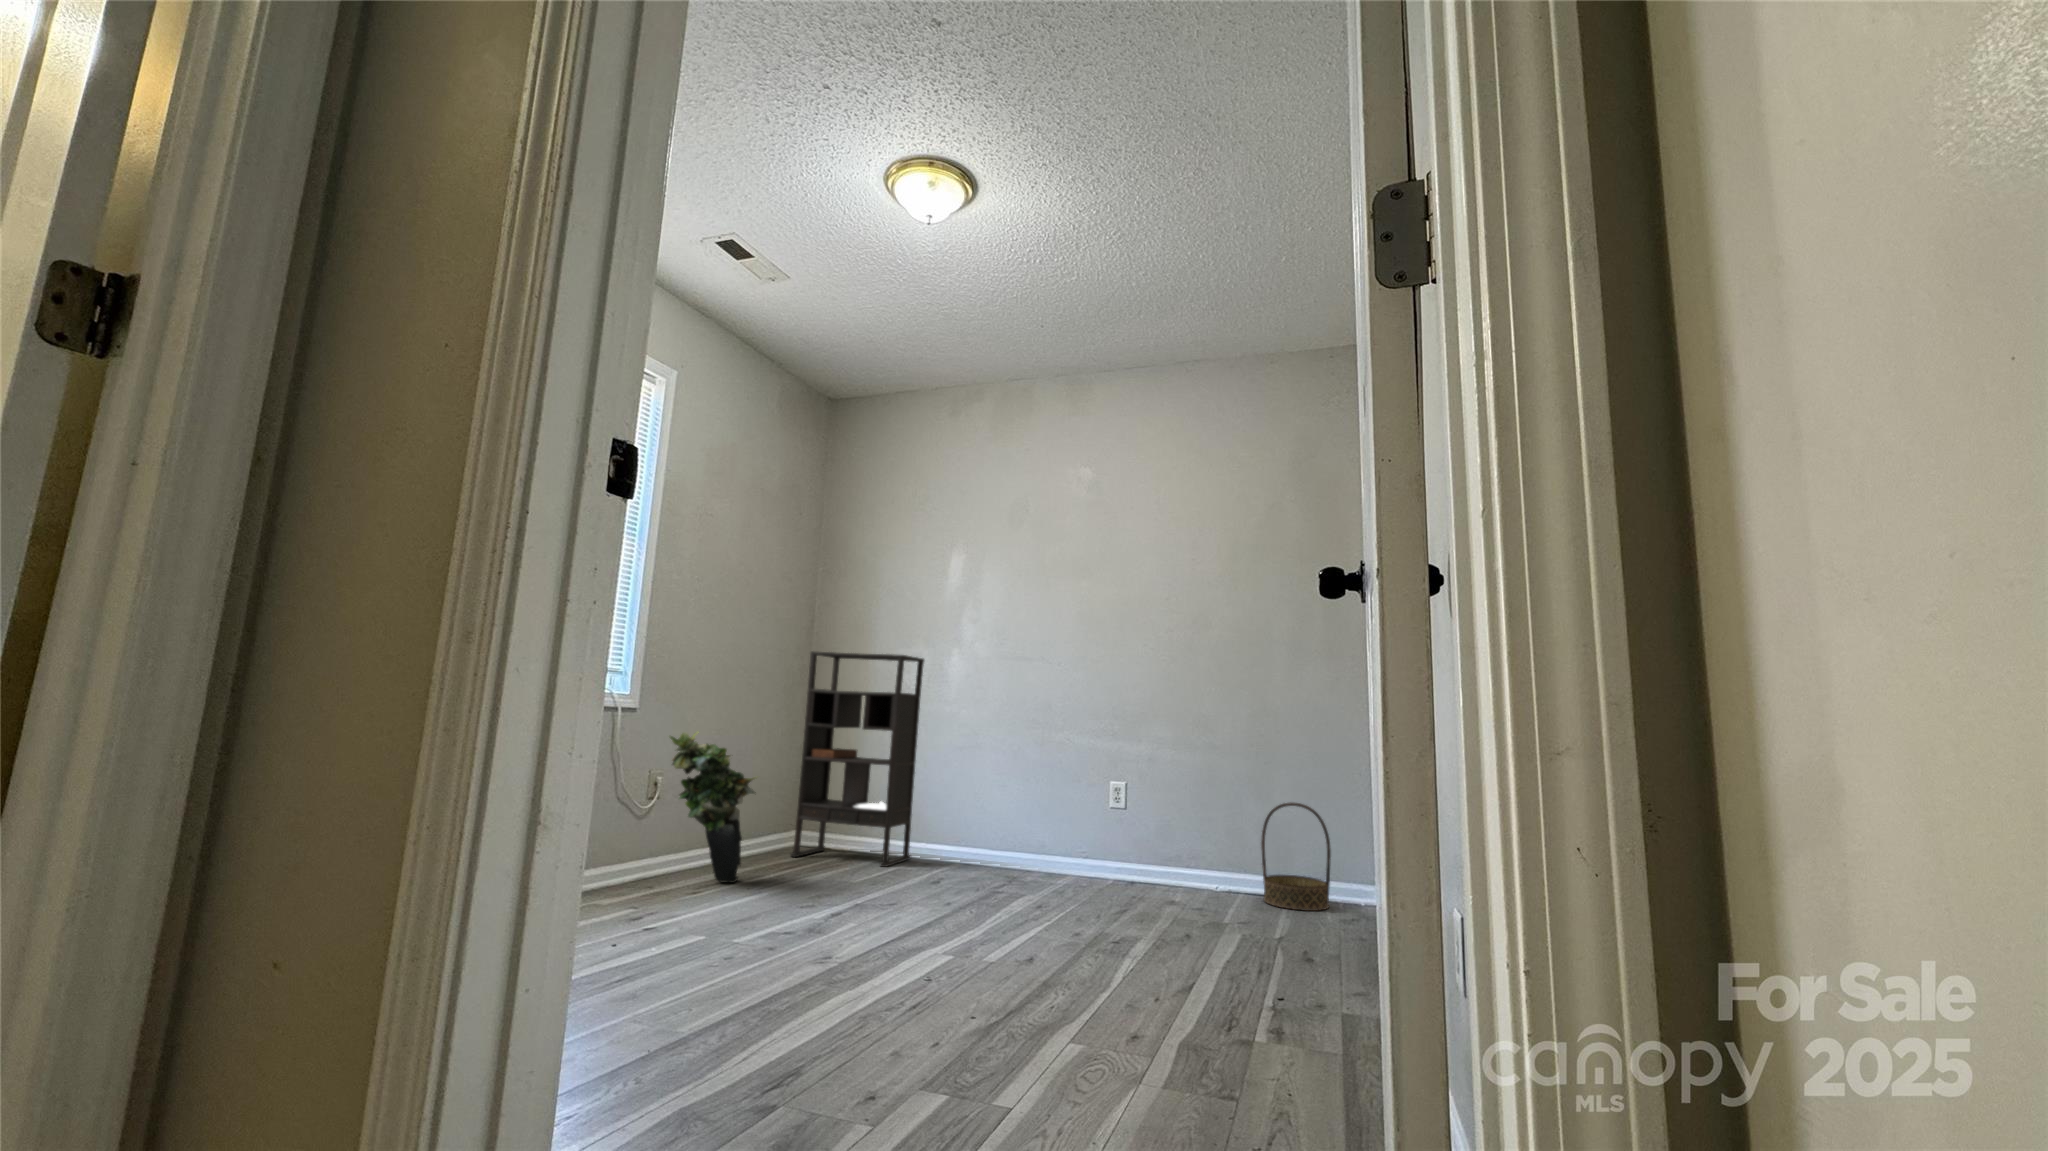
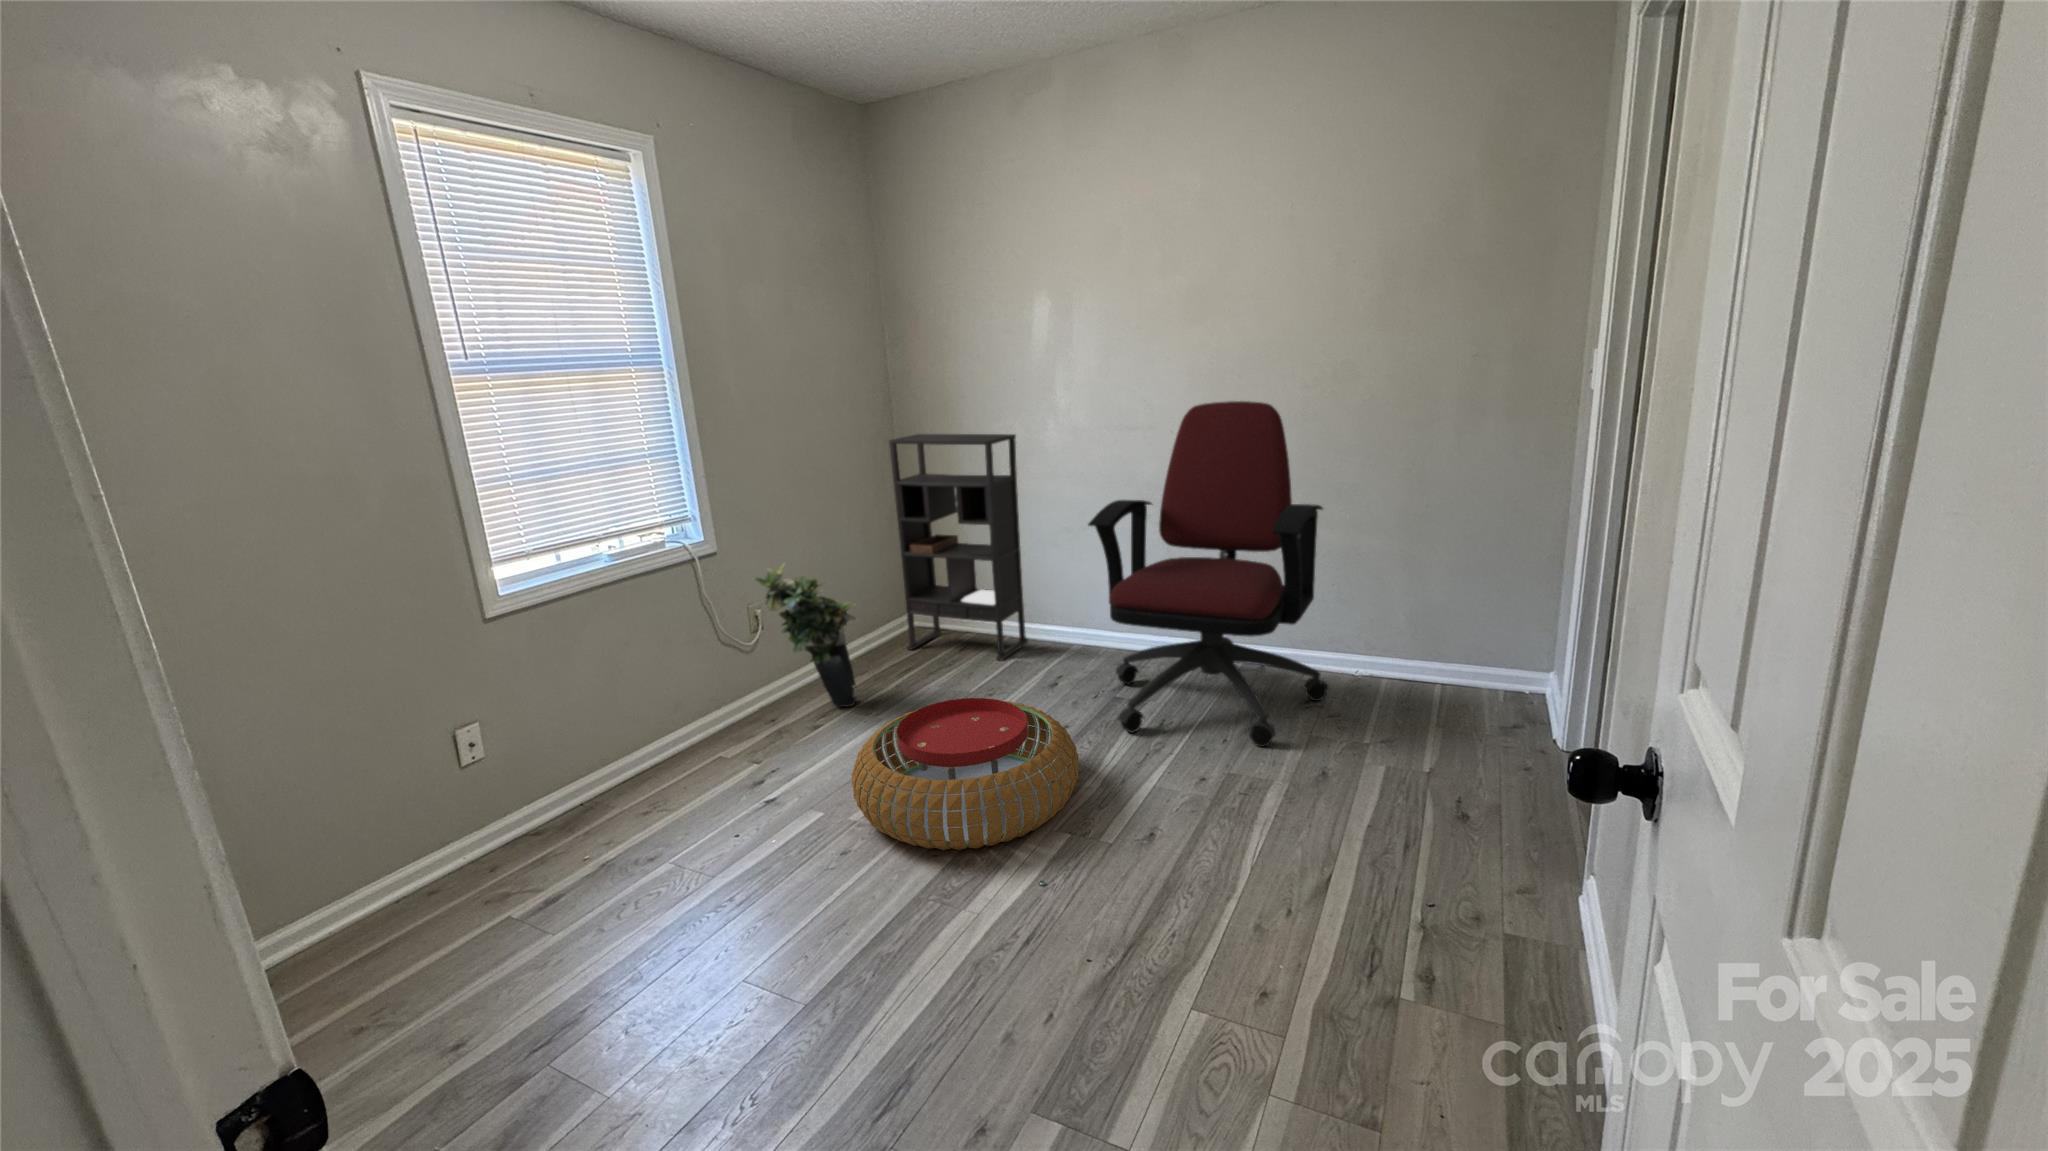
office chair: none [986,637,1192,919] -> present [1088,401,1329,747]
basket: present [1261,802,1331,911] -> none [1411,595,1496,713]
pouf: none [741,842,965,959] -> present [851,698,1079,850]

